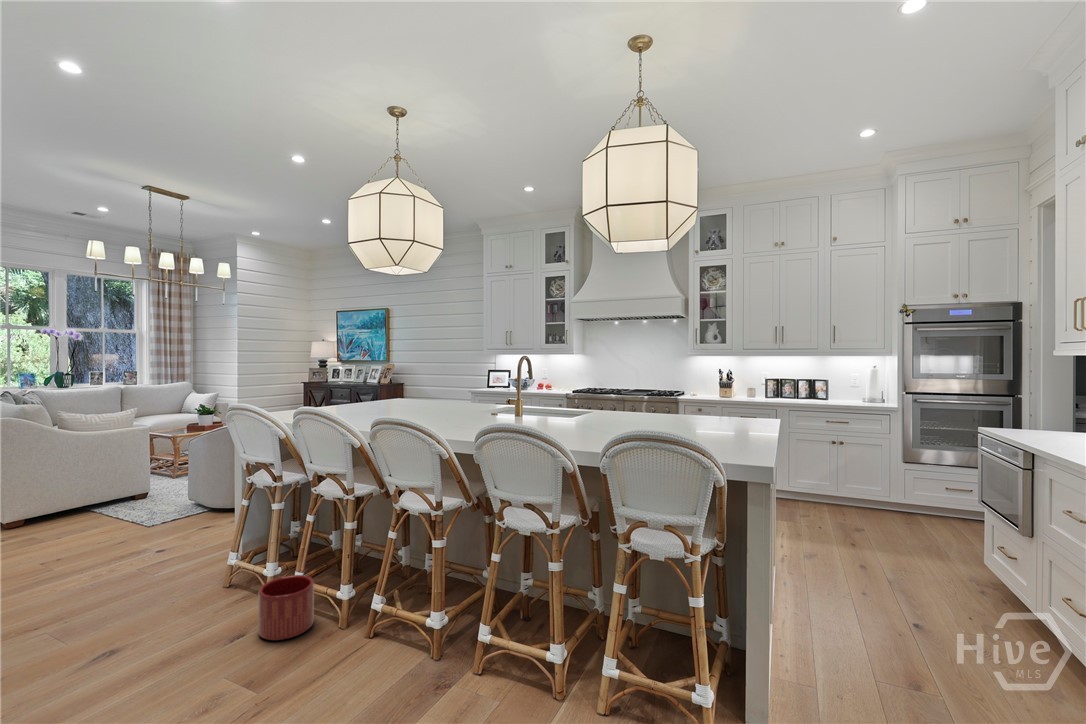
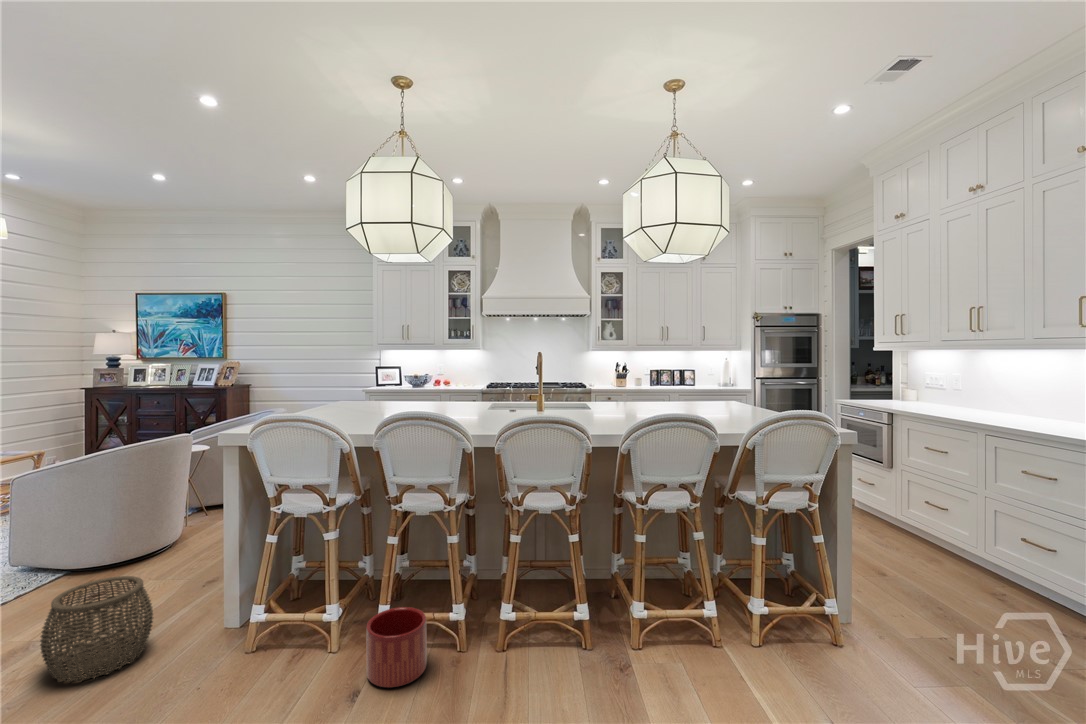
woven basket: none [123,513,197,580] -> present [40,576,153,683]

